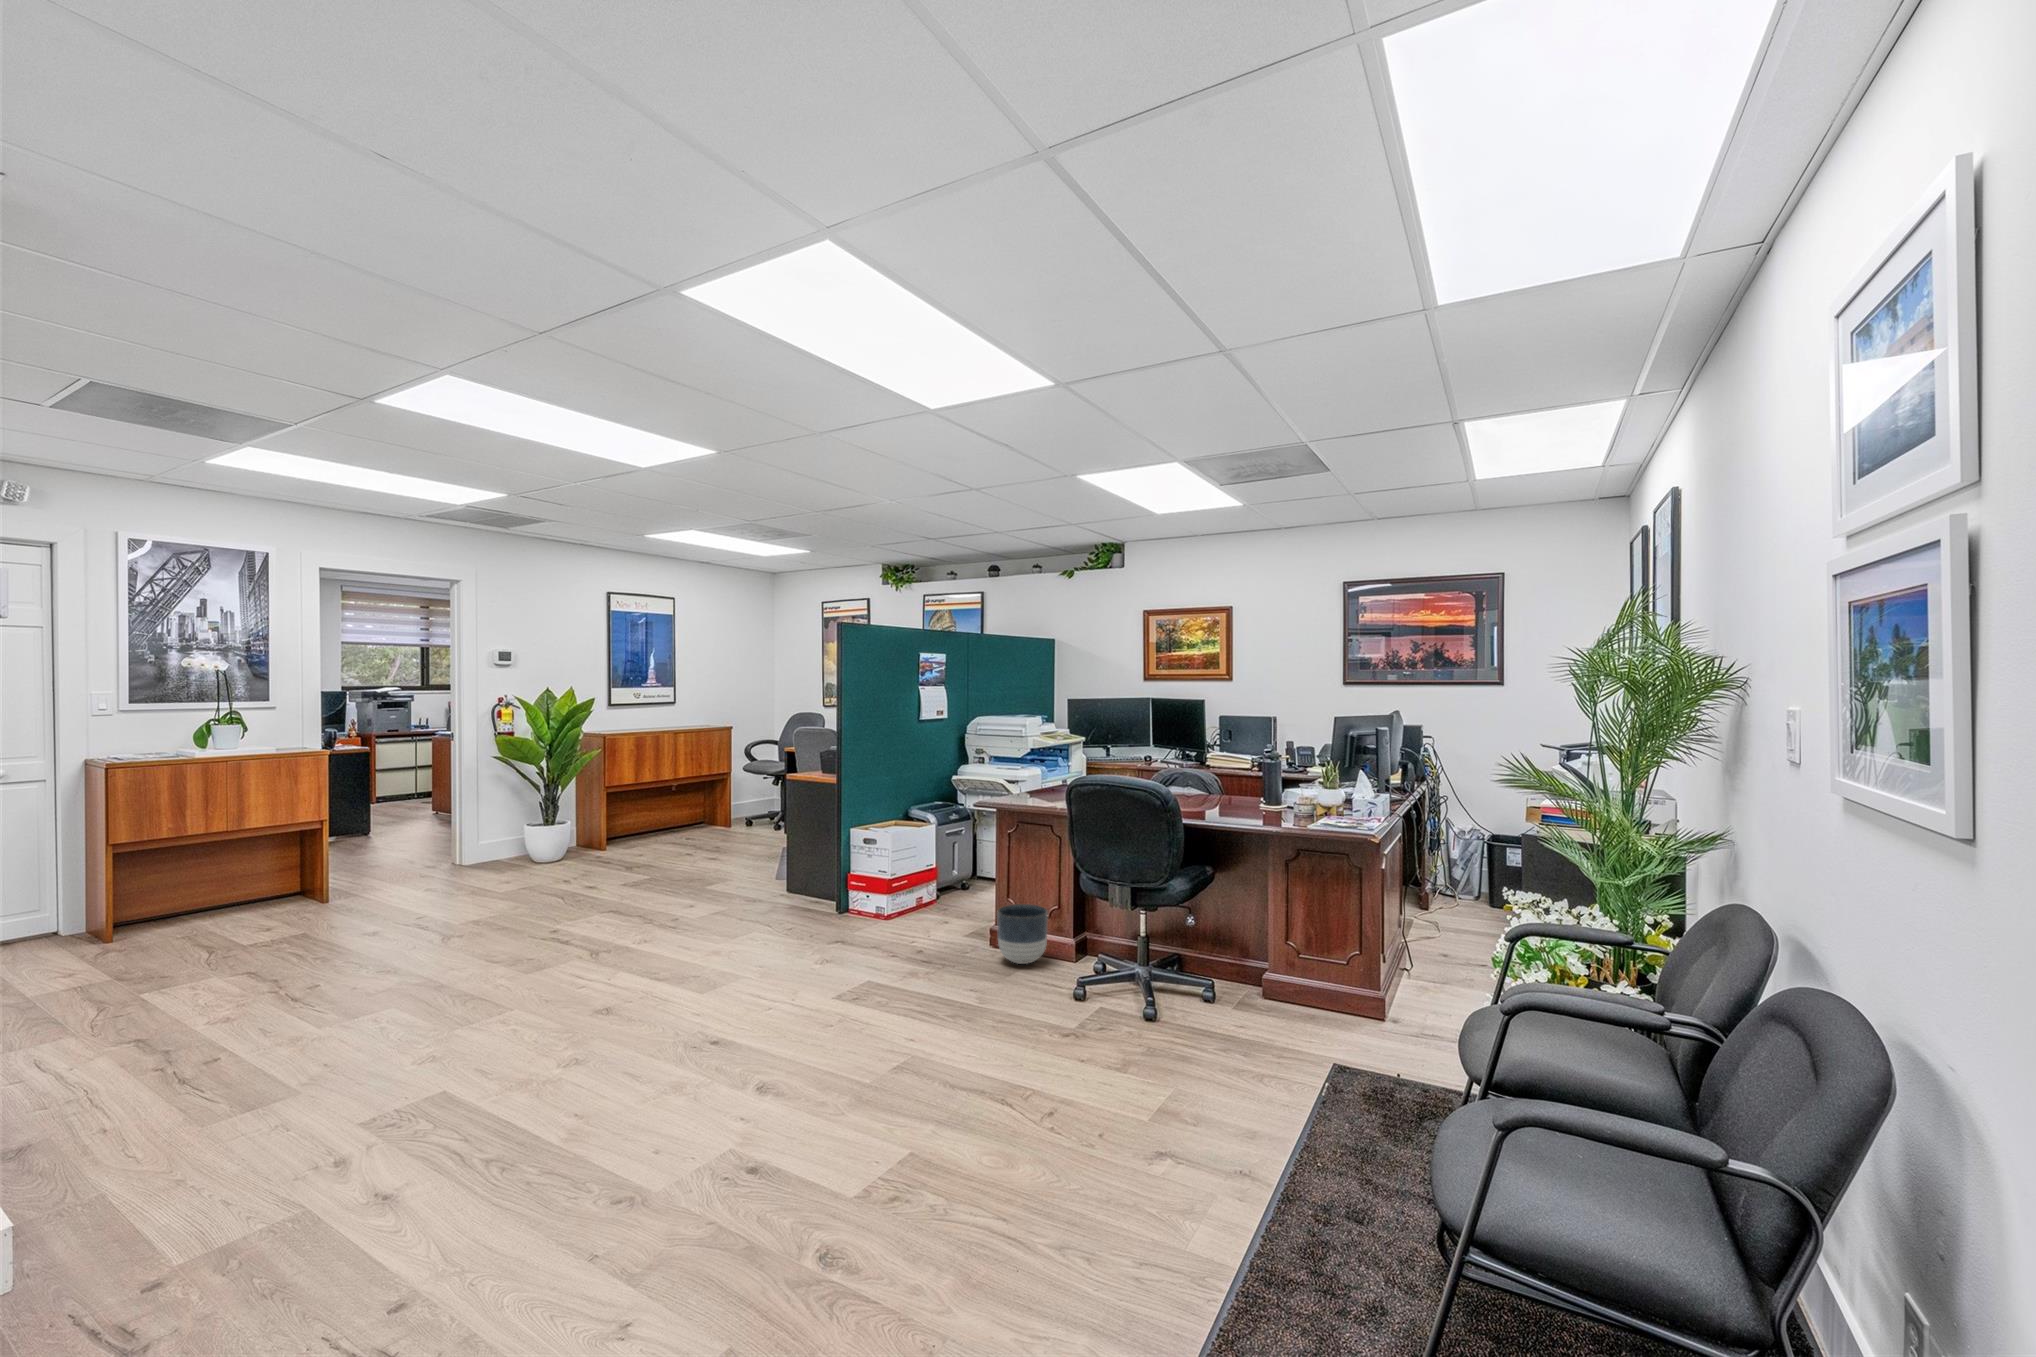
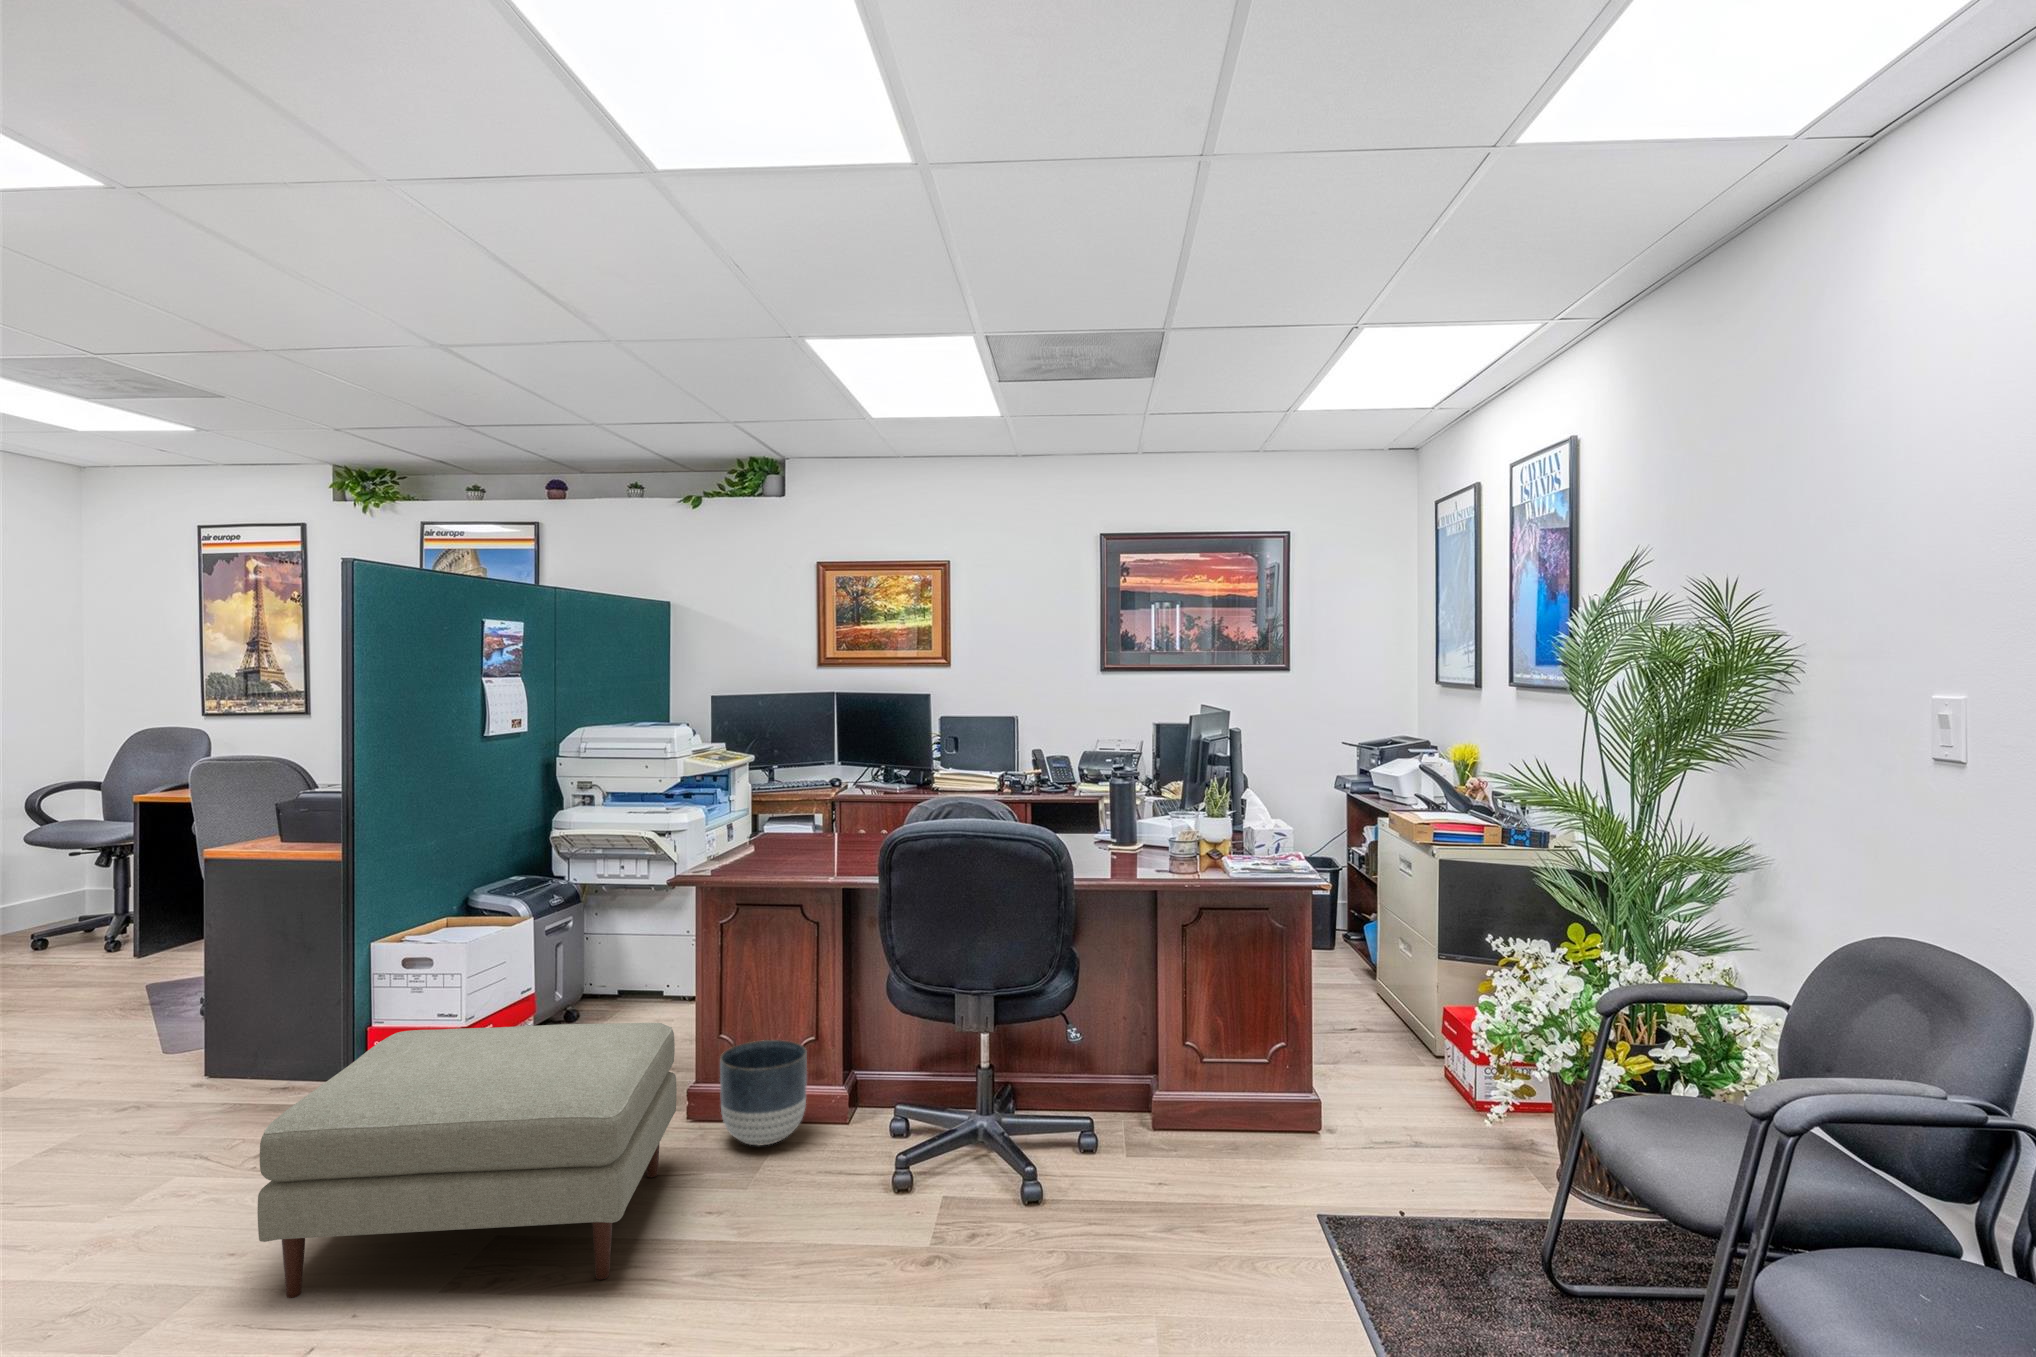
ottoman: none [761,870,970,1005] -> present [258,1023,677,1298]

